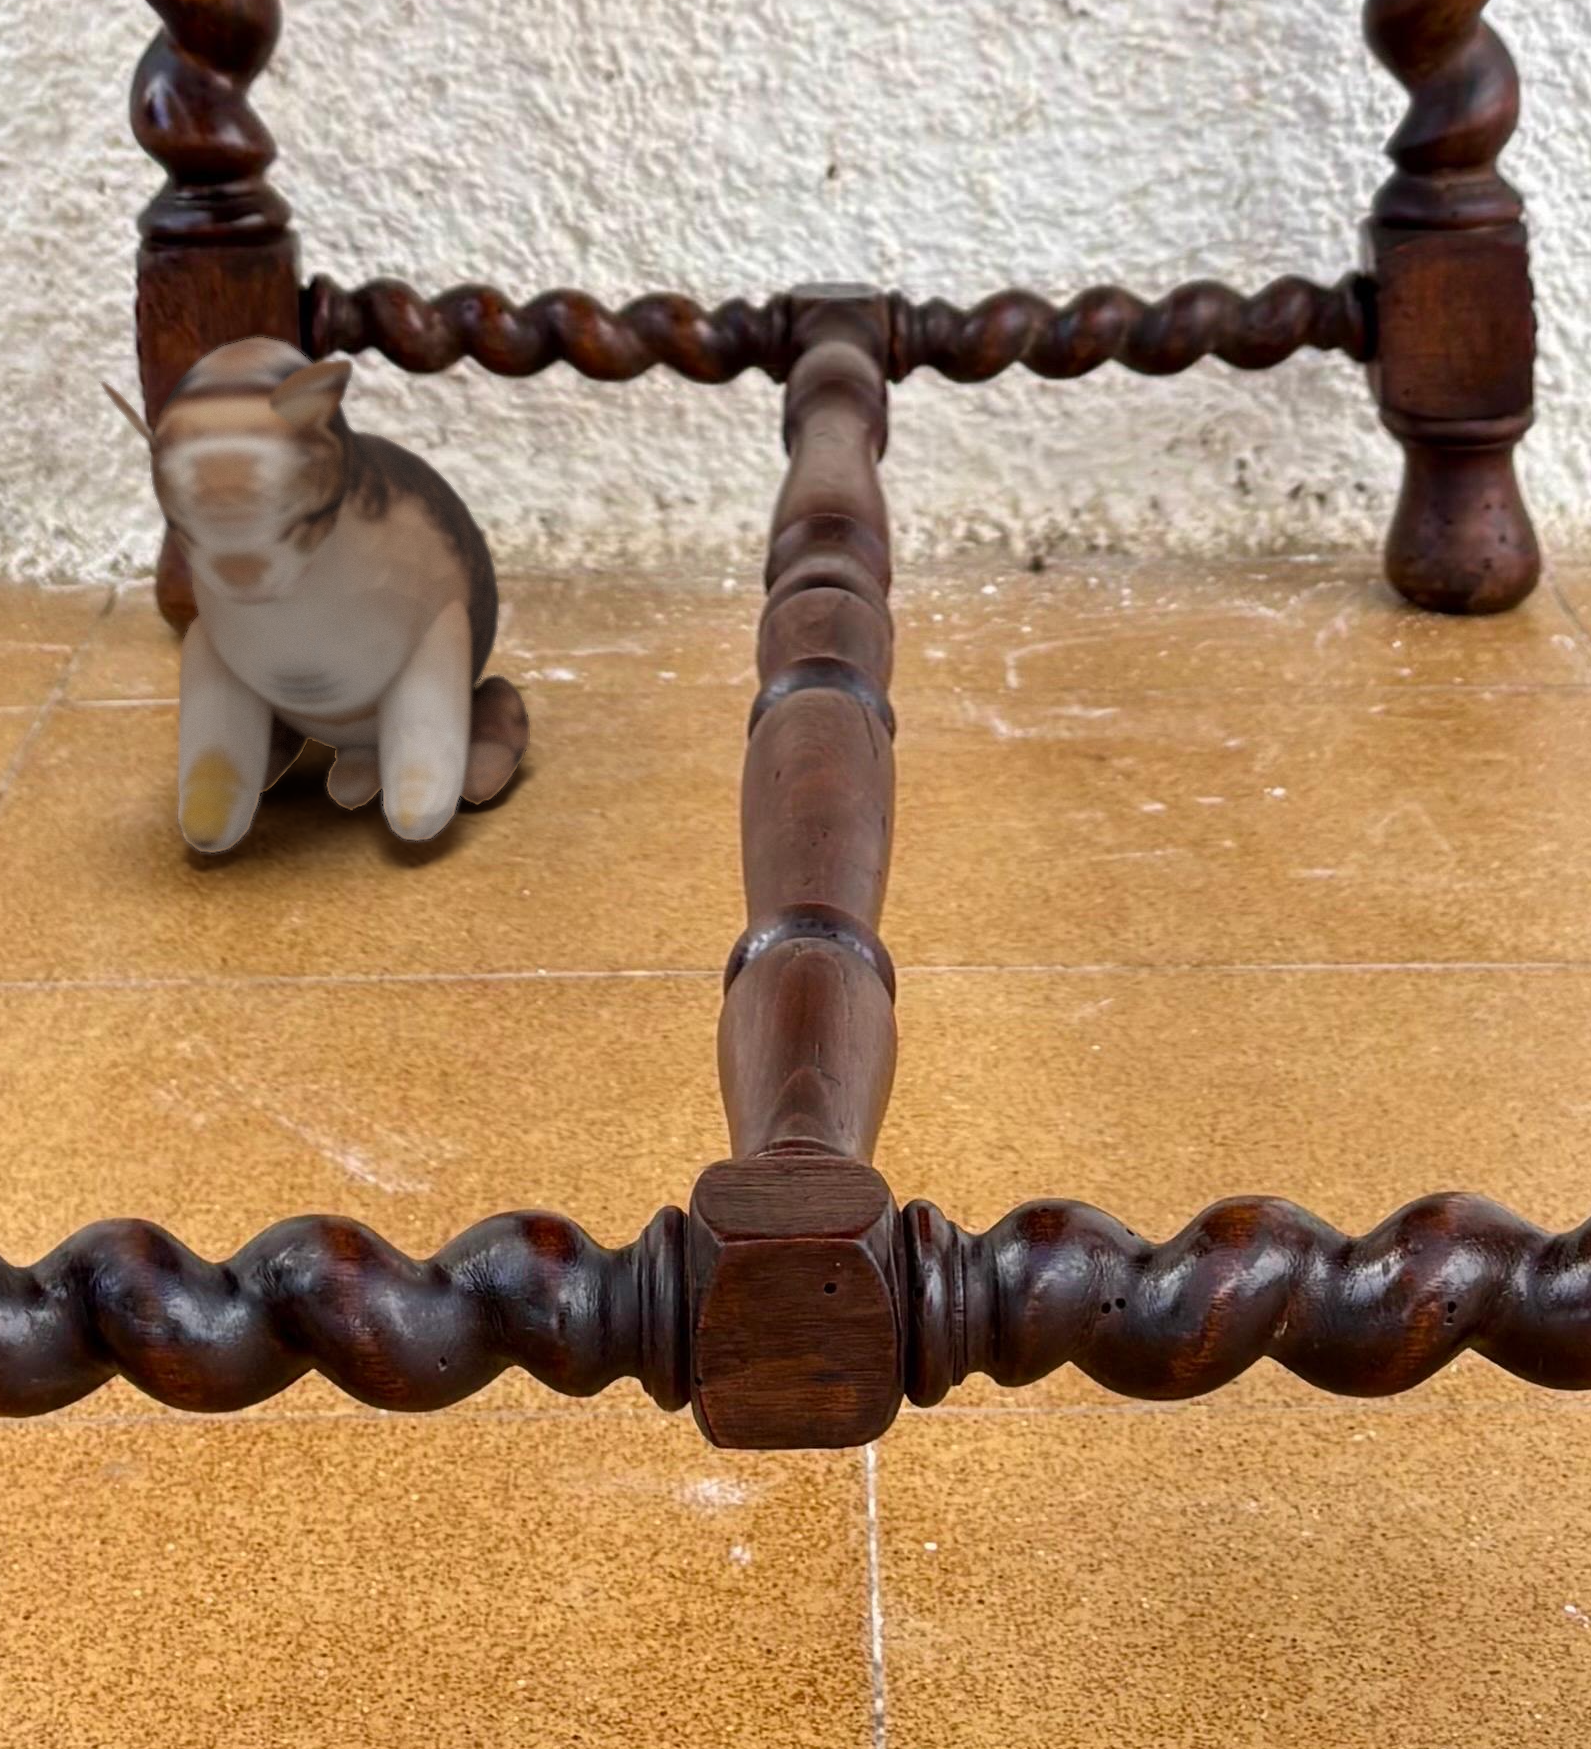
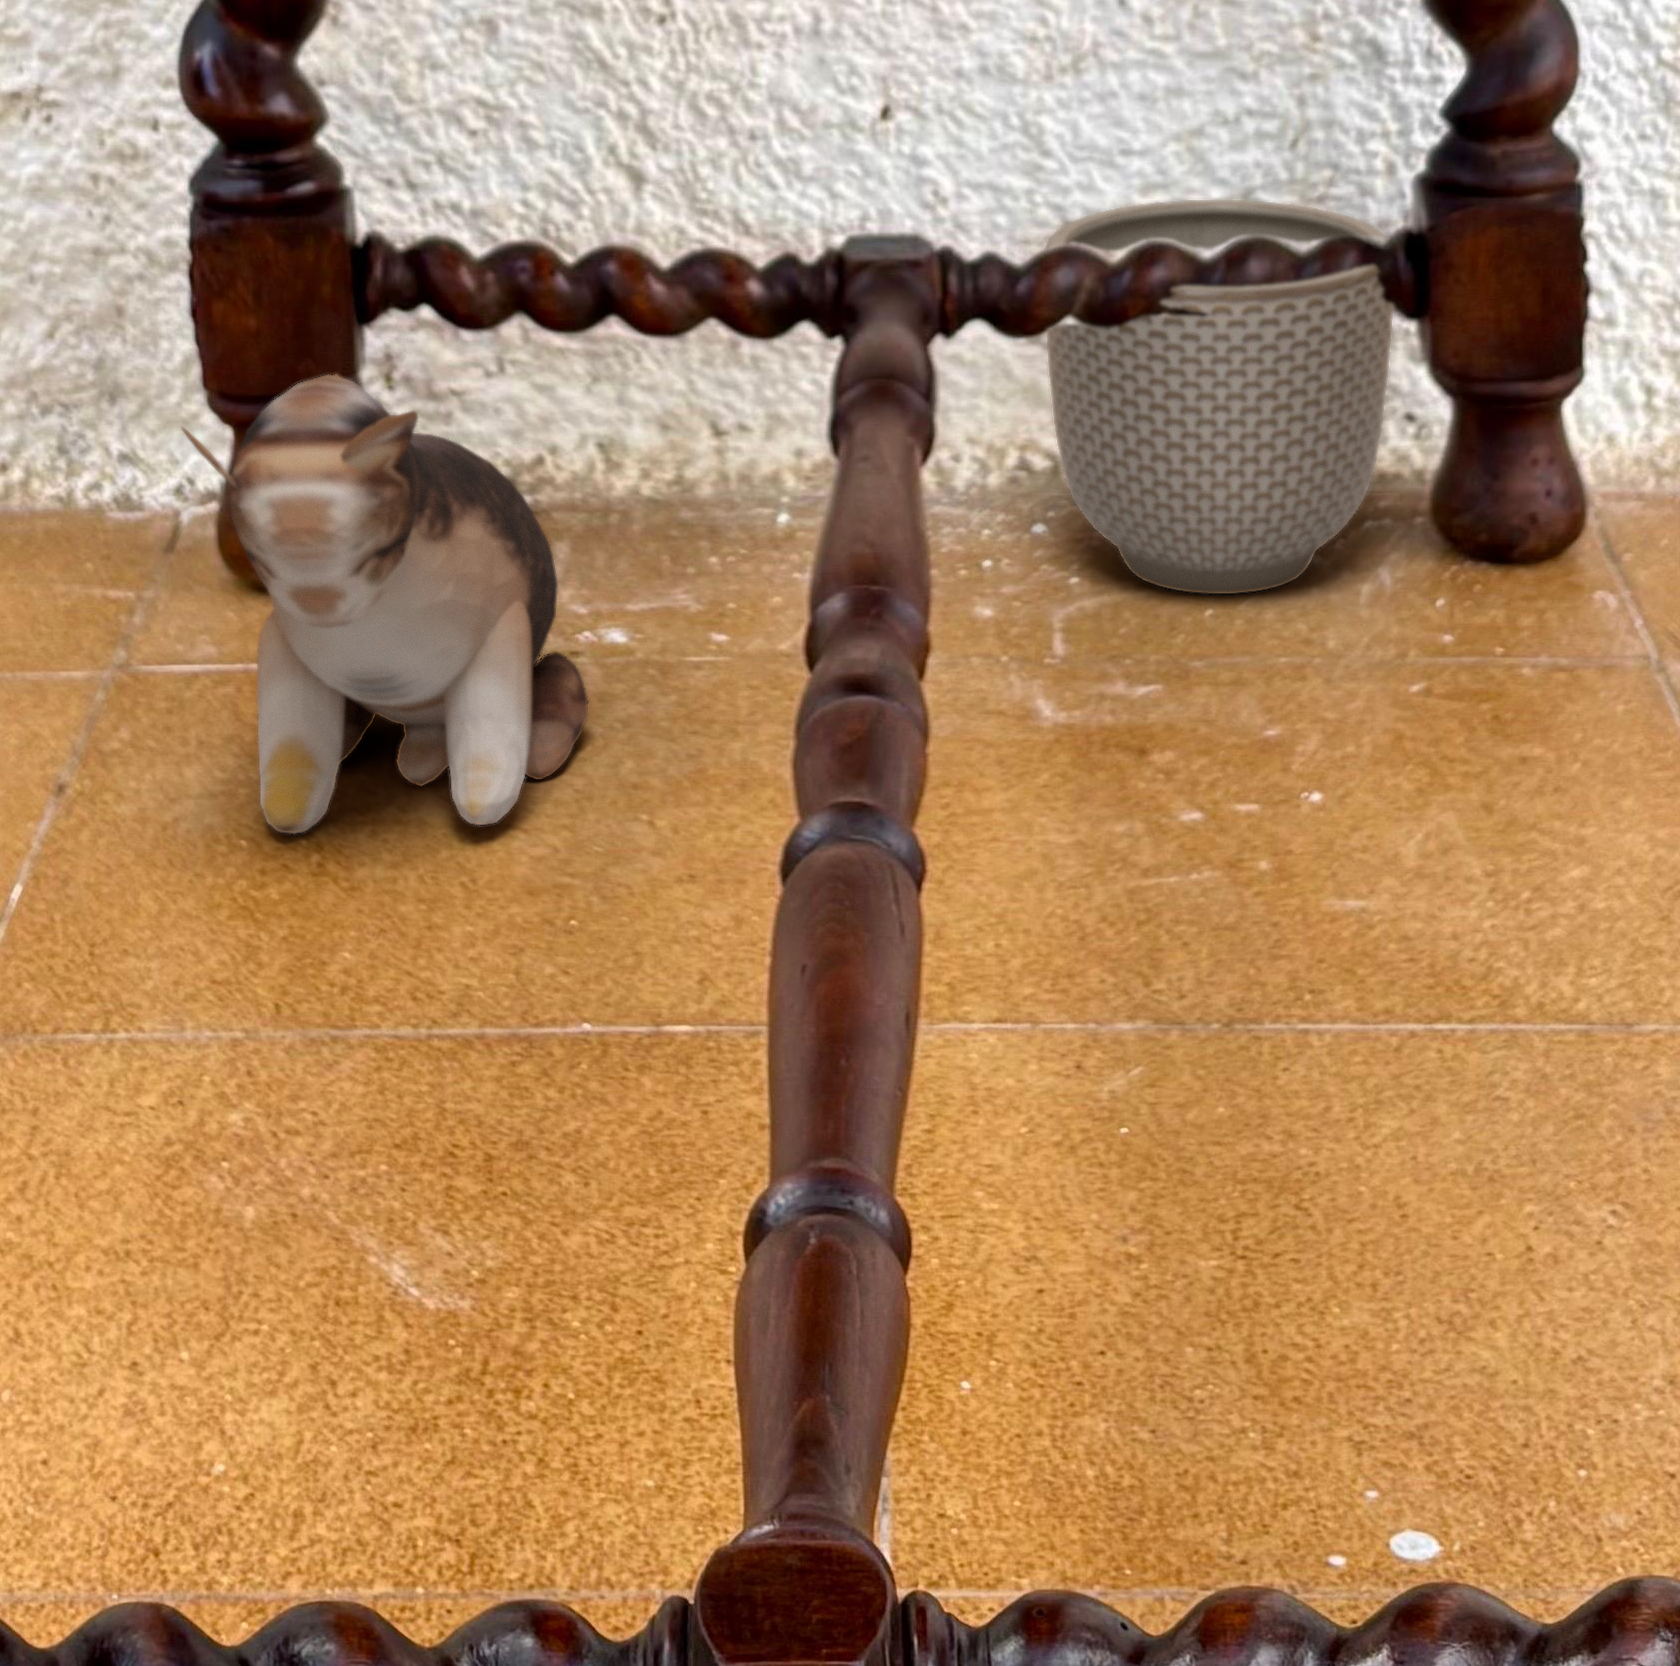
planter: none [995,254,1350,643] -> present [1046,200,1393,594]

